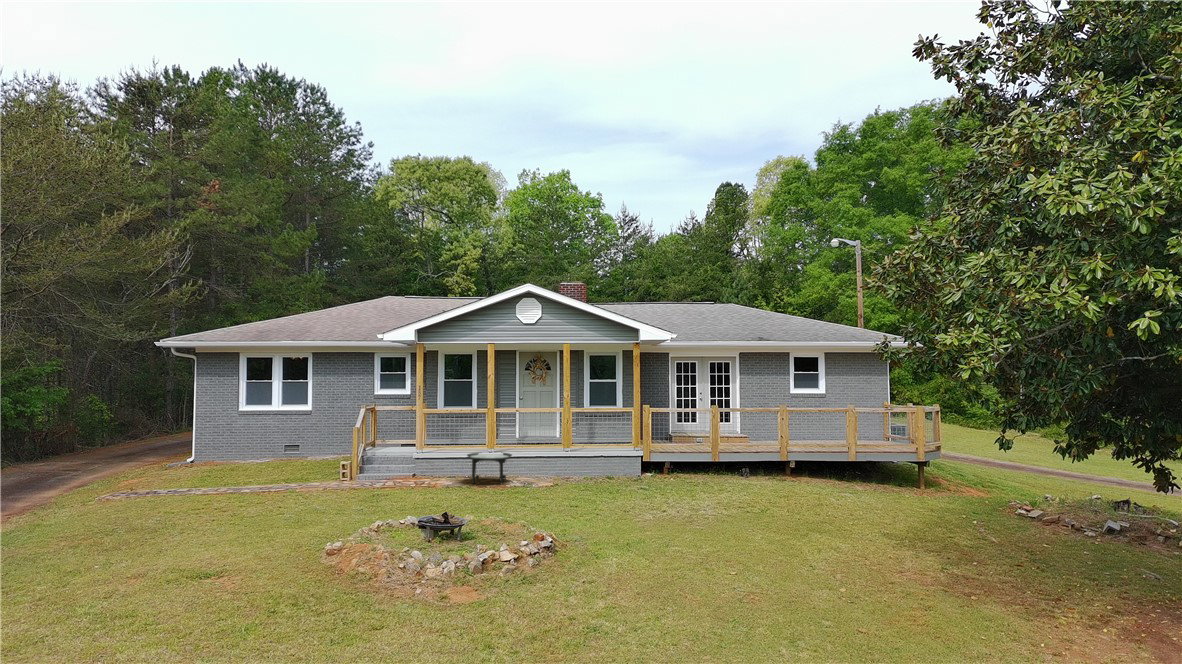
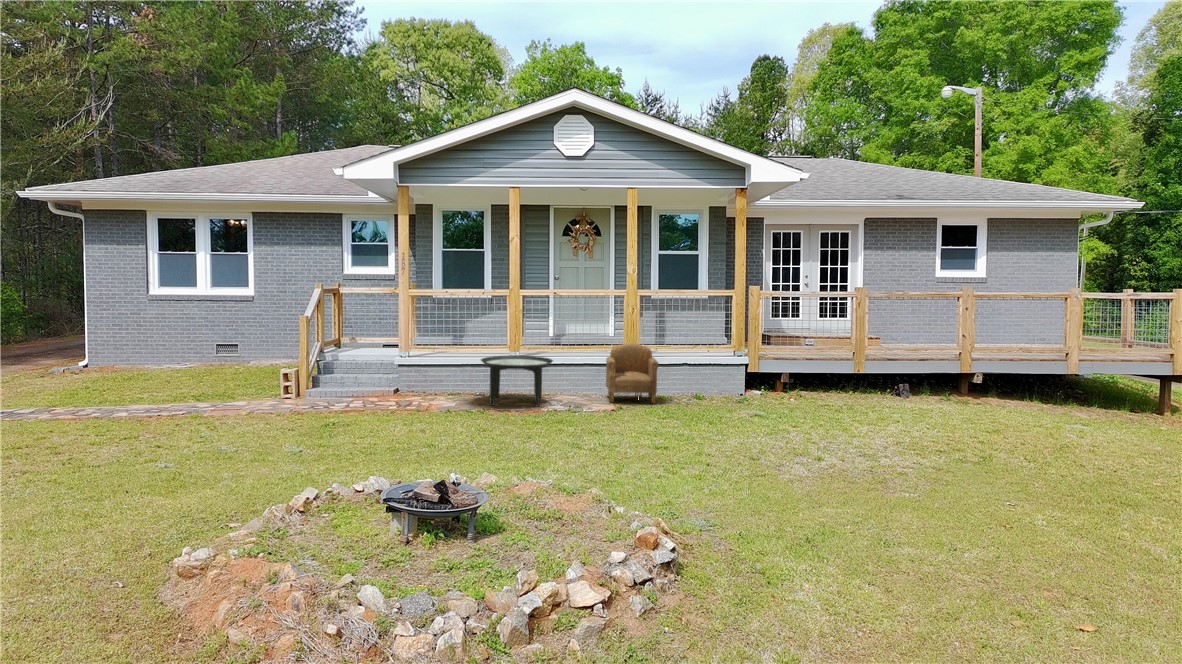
armchair: none [547,443,579,482] -> present [606,343,659,403]

